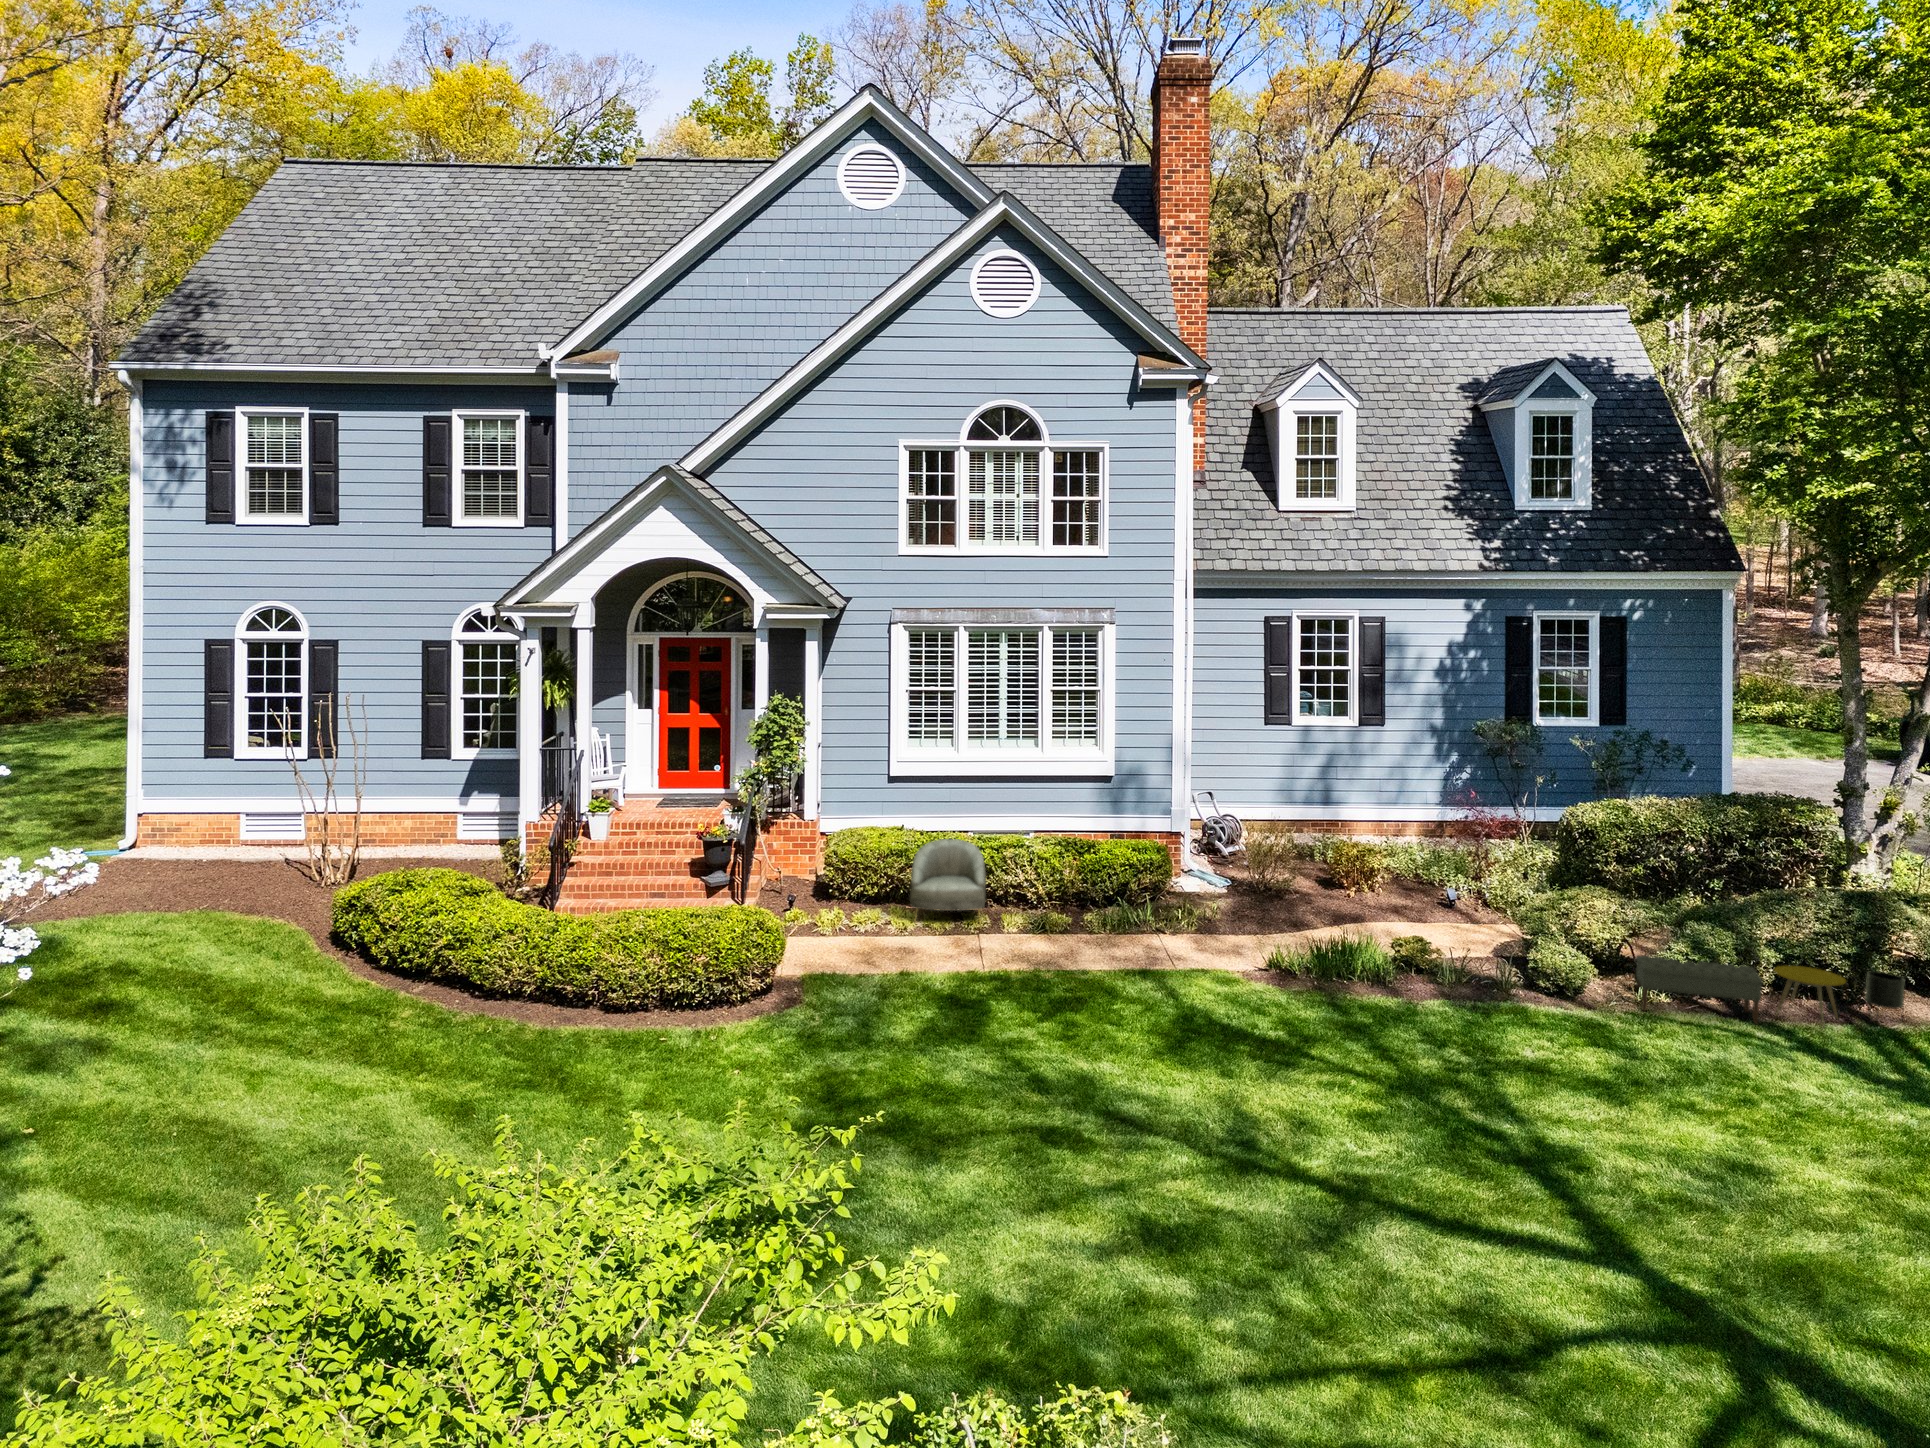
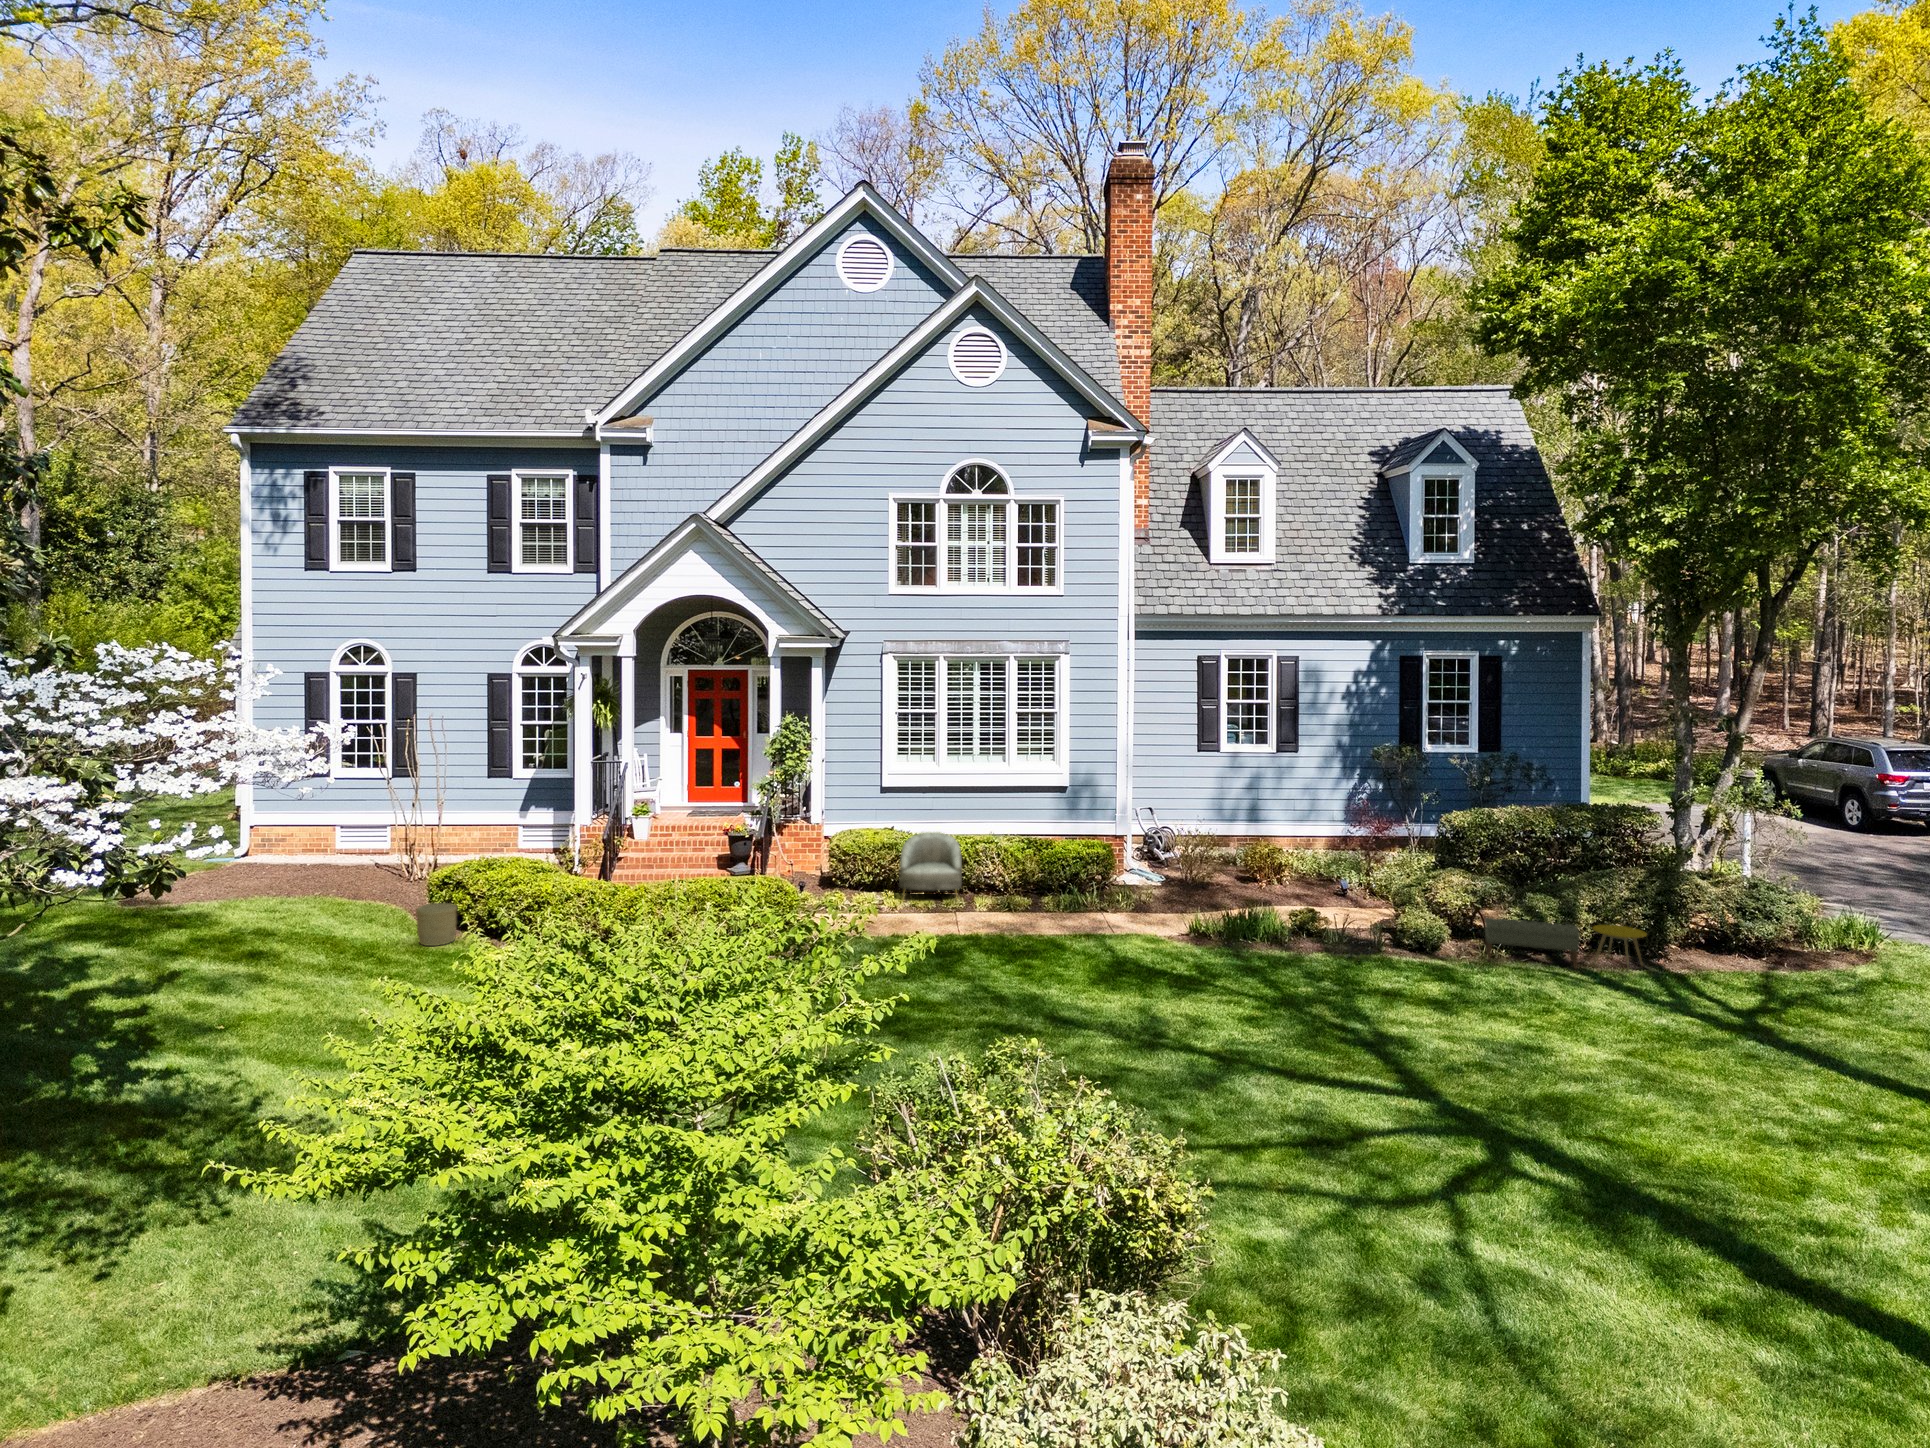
woven basket: none [315,931,367,985] -> present [416,903,457,946]
planter: present [1865,971,1904,1017] -> none [1665,928,1695,968]

